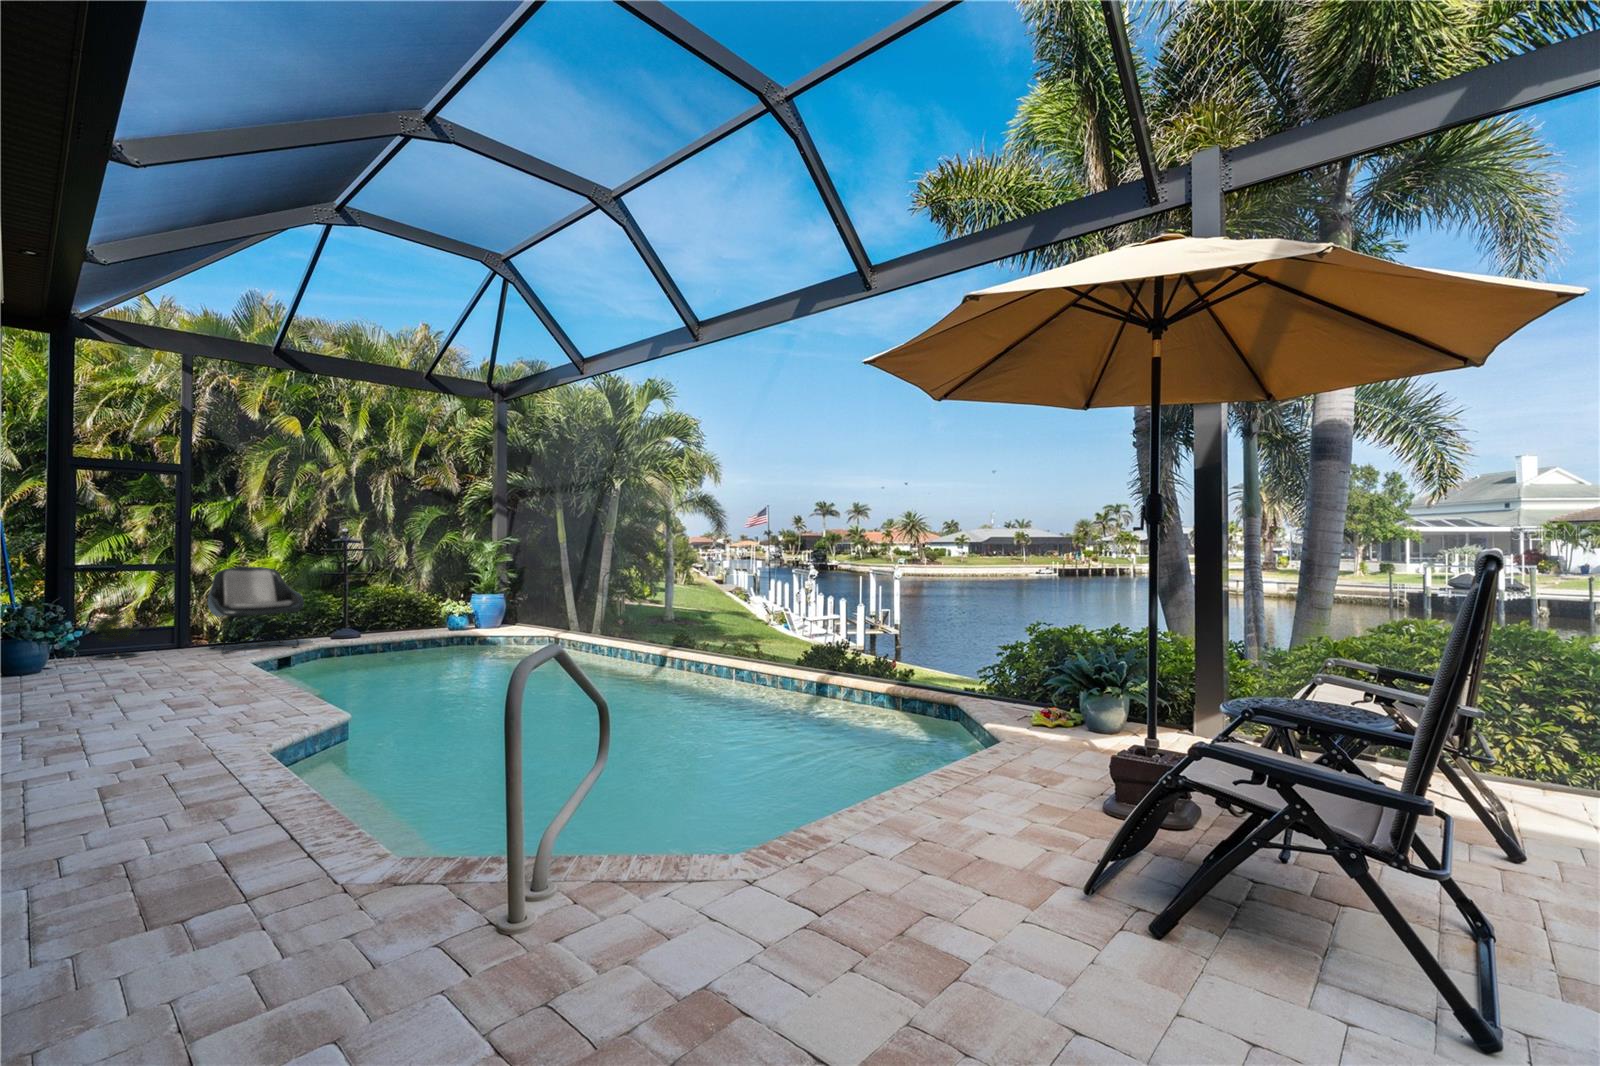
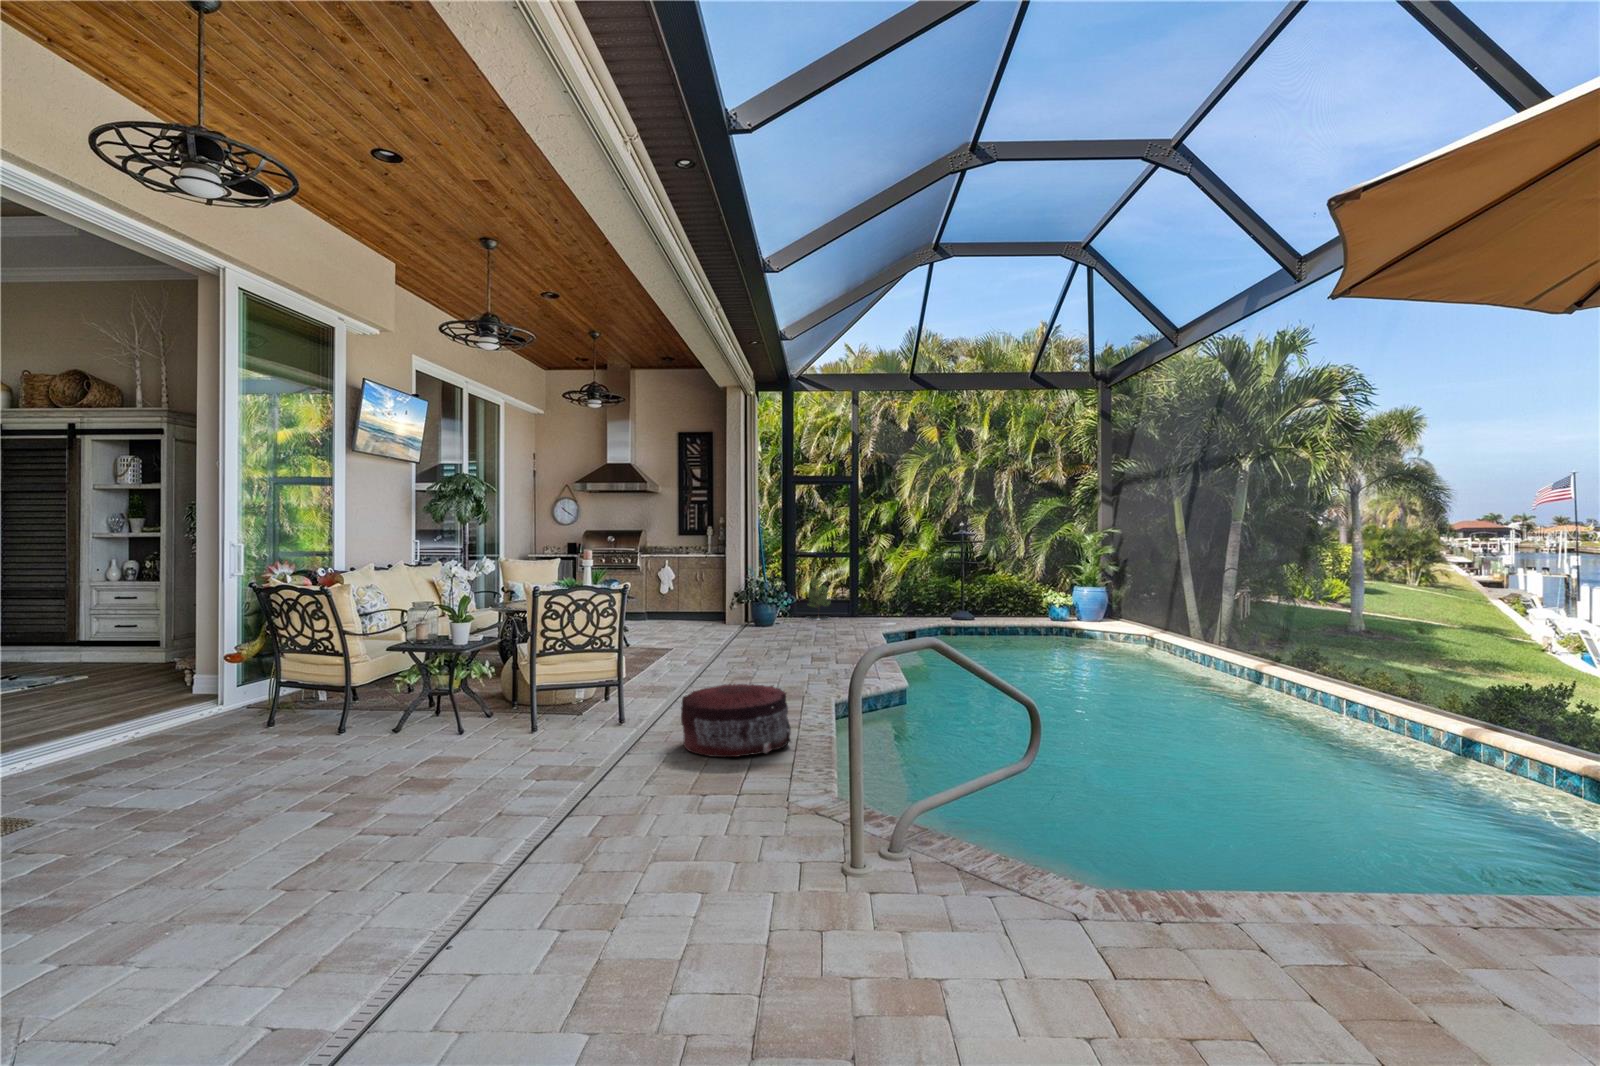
lounge chair: present [208,567,304,654] -> none [869,554,932,624]
pouf: none [51,742,268,871] -> present [681,684,791,757]

